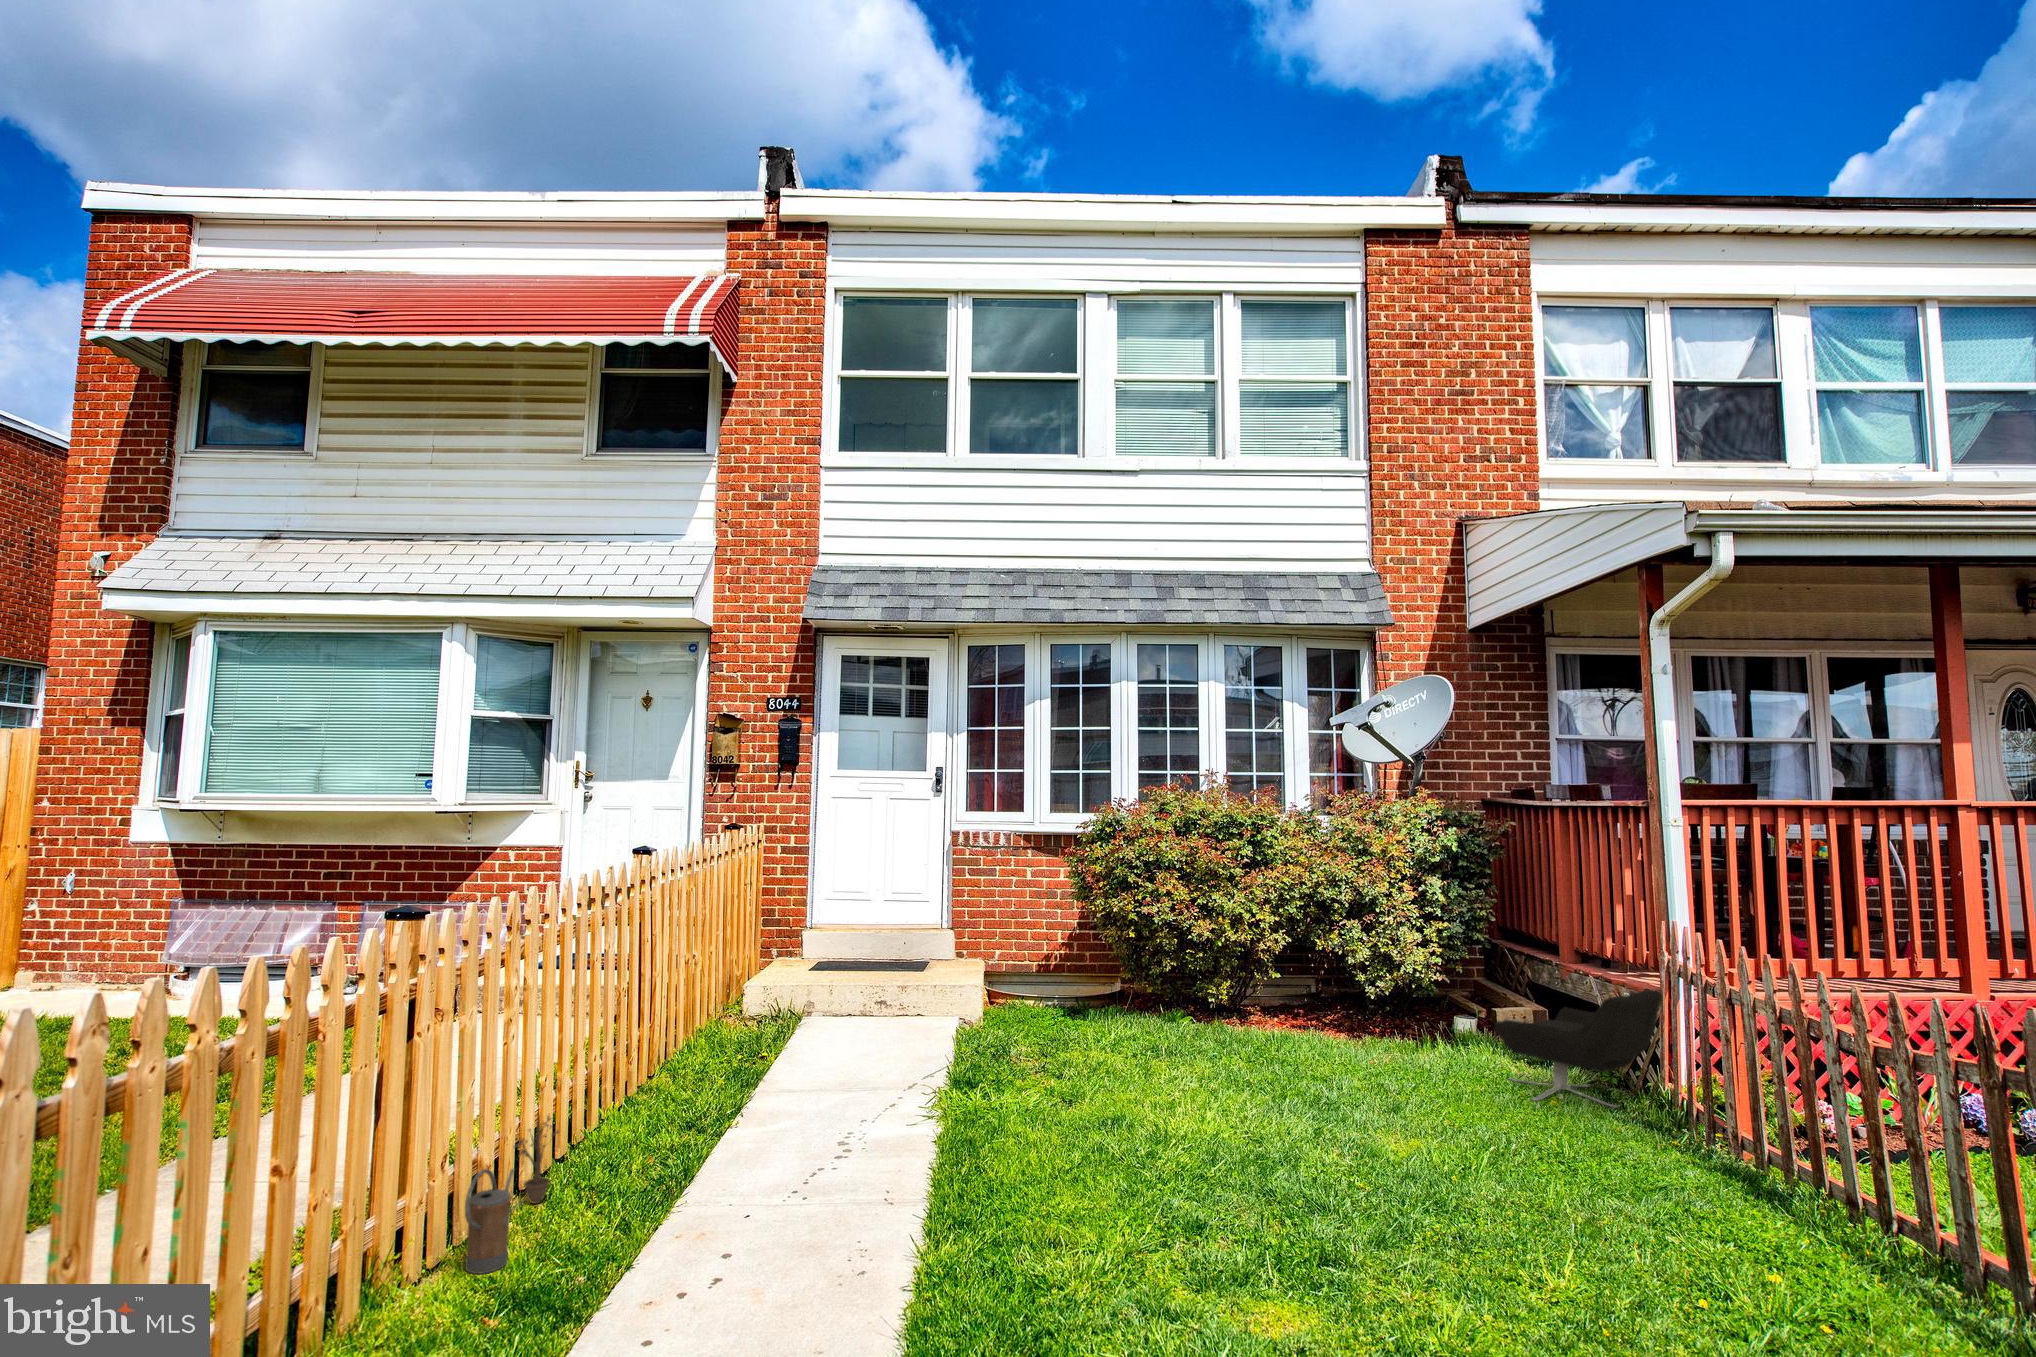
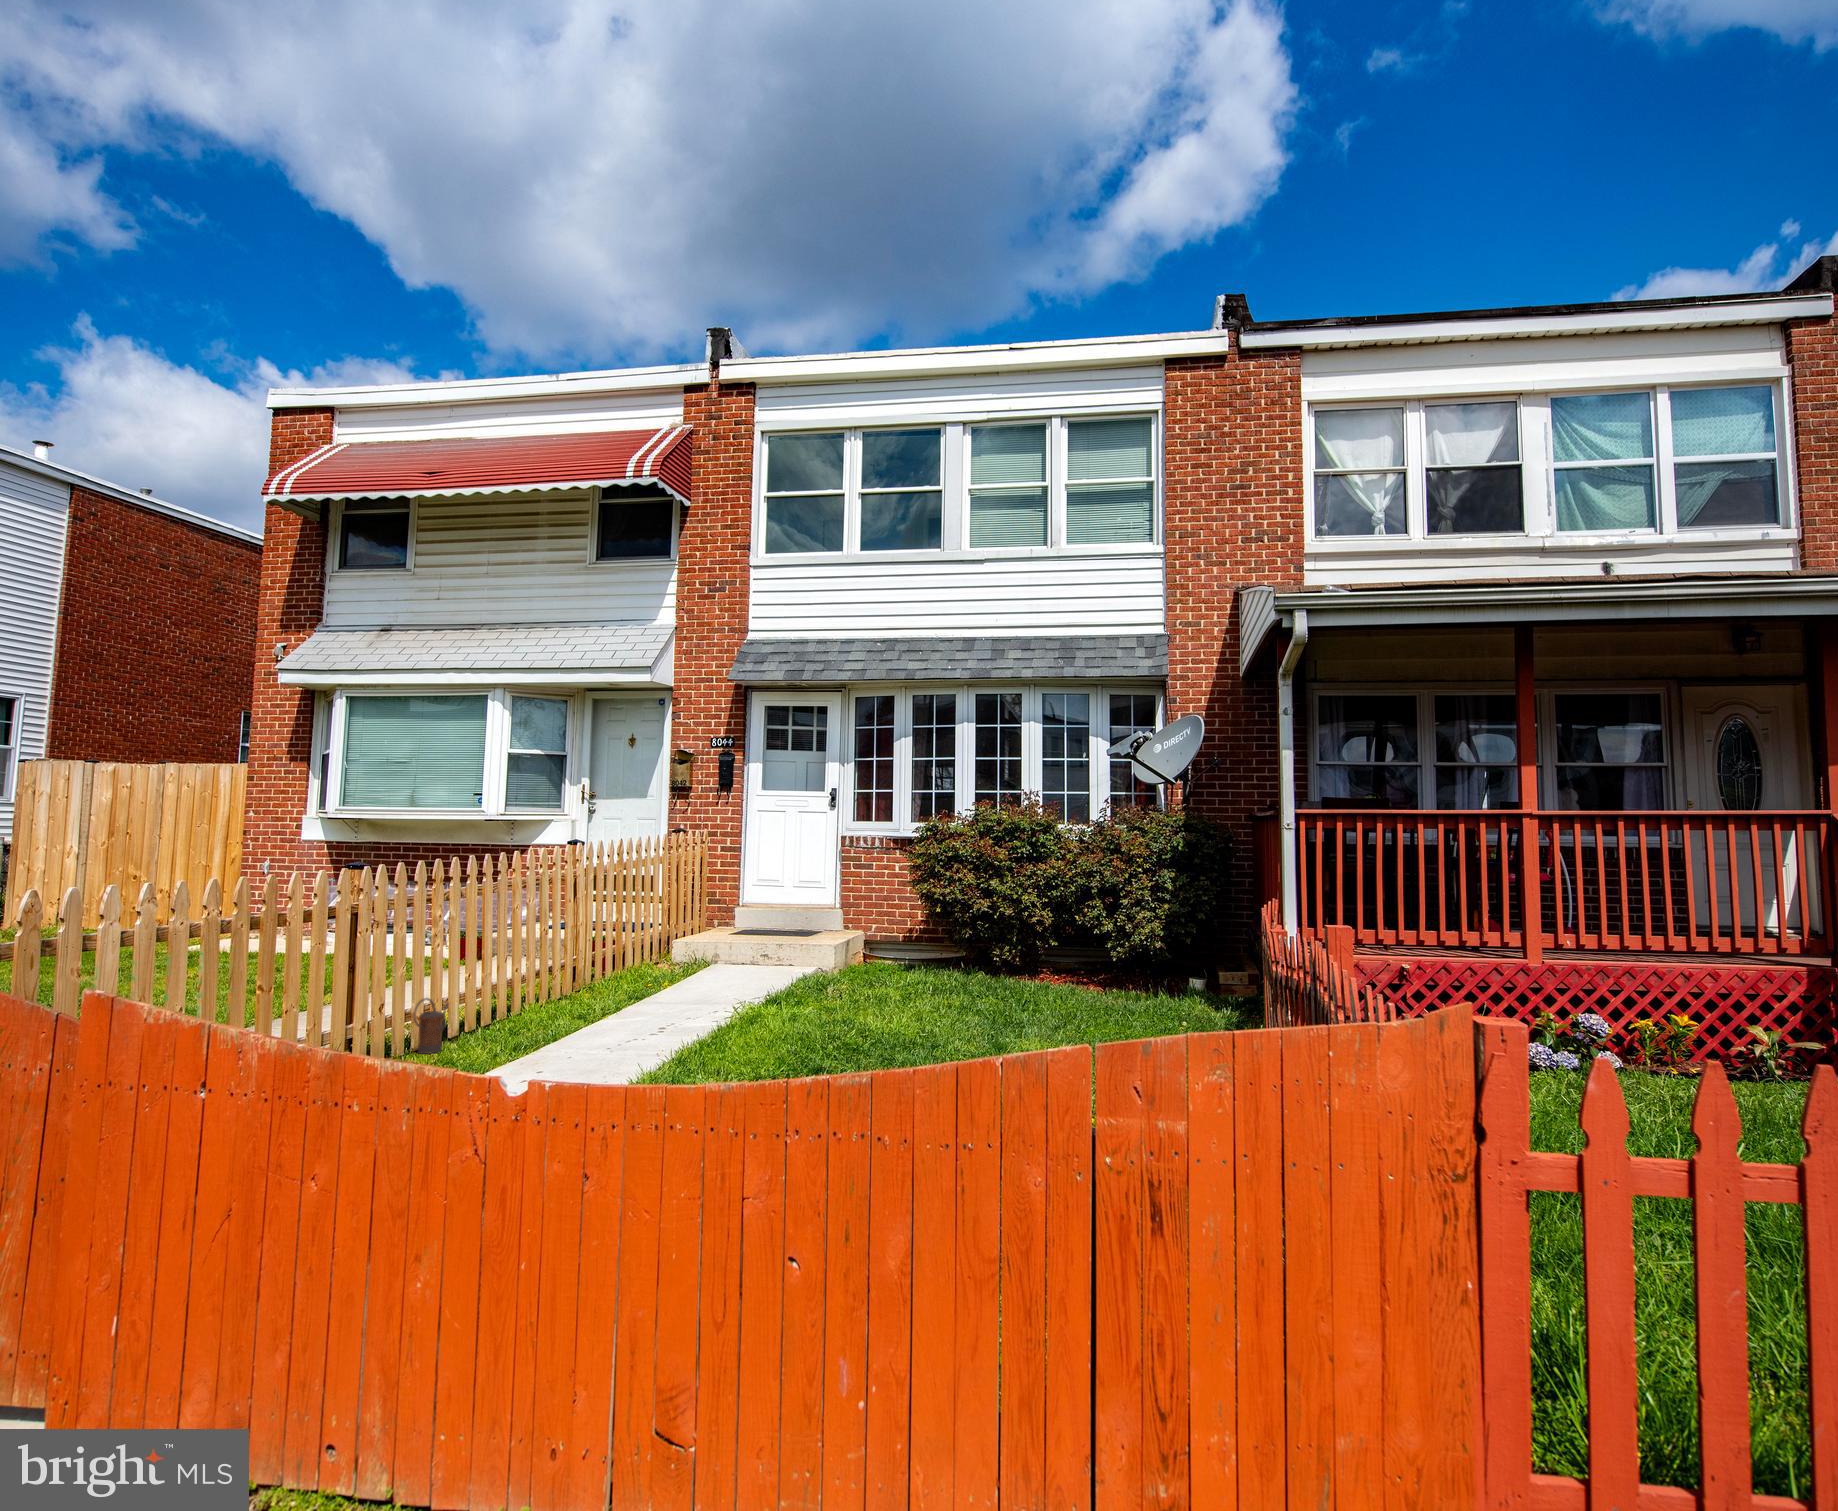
lounge chair: present [1495,990,1662,1108] -> none [1141,940,1255,1022]
decorative plant: present [510,1116,559,1212] -> none [455,981,489,1033]

